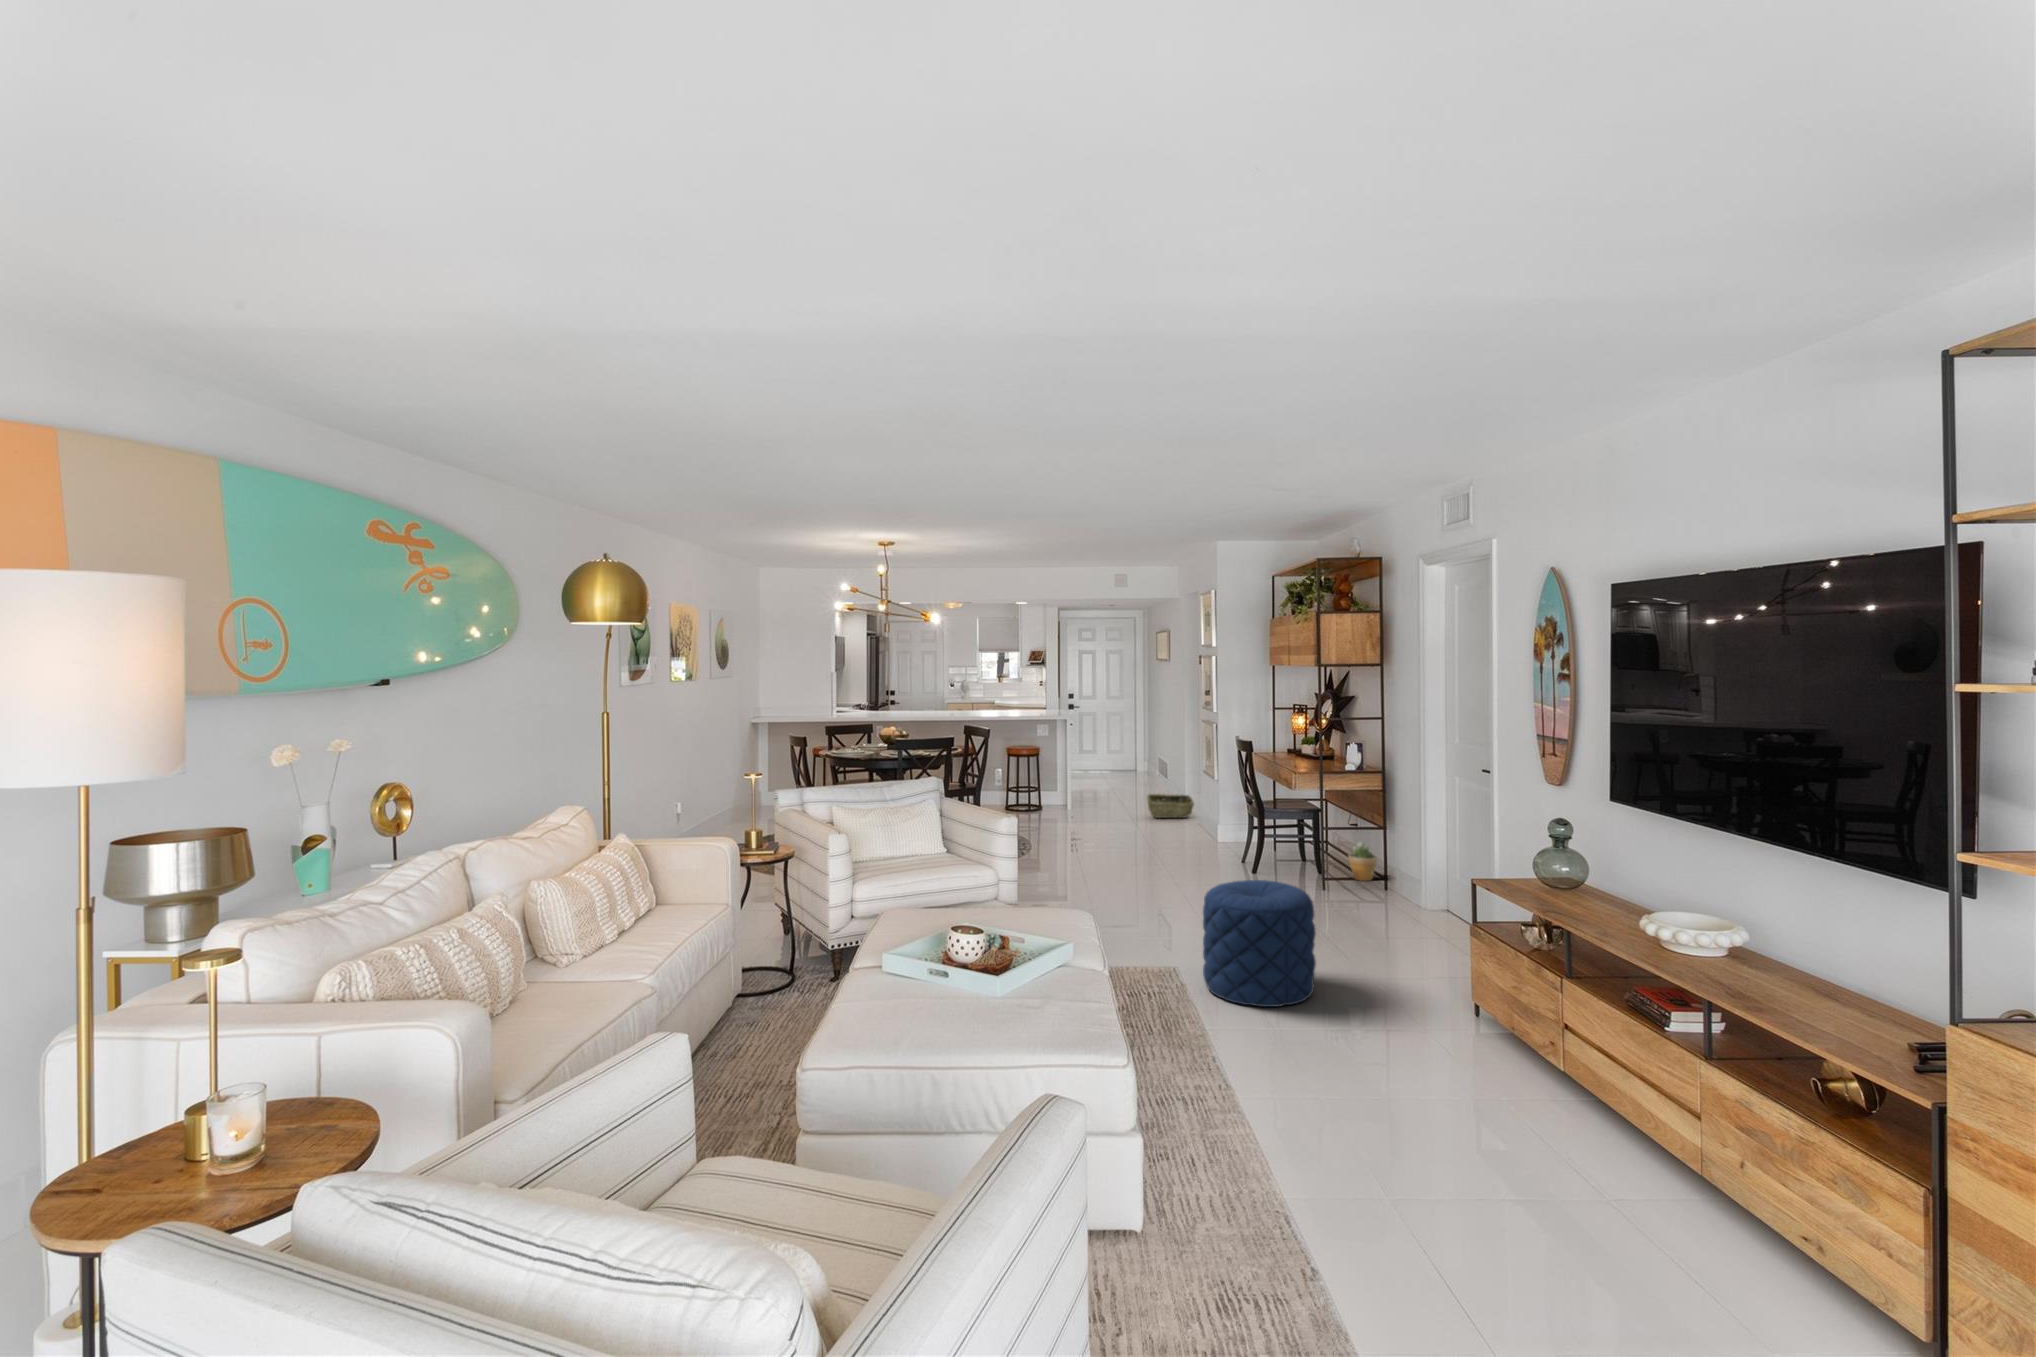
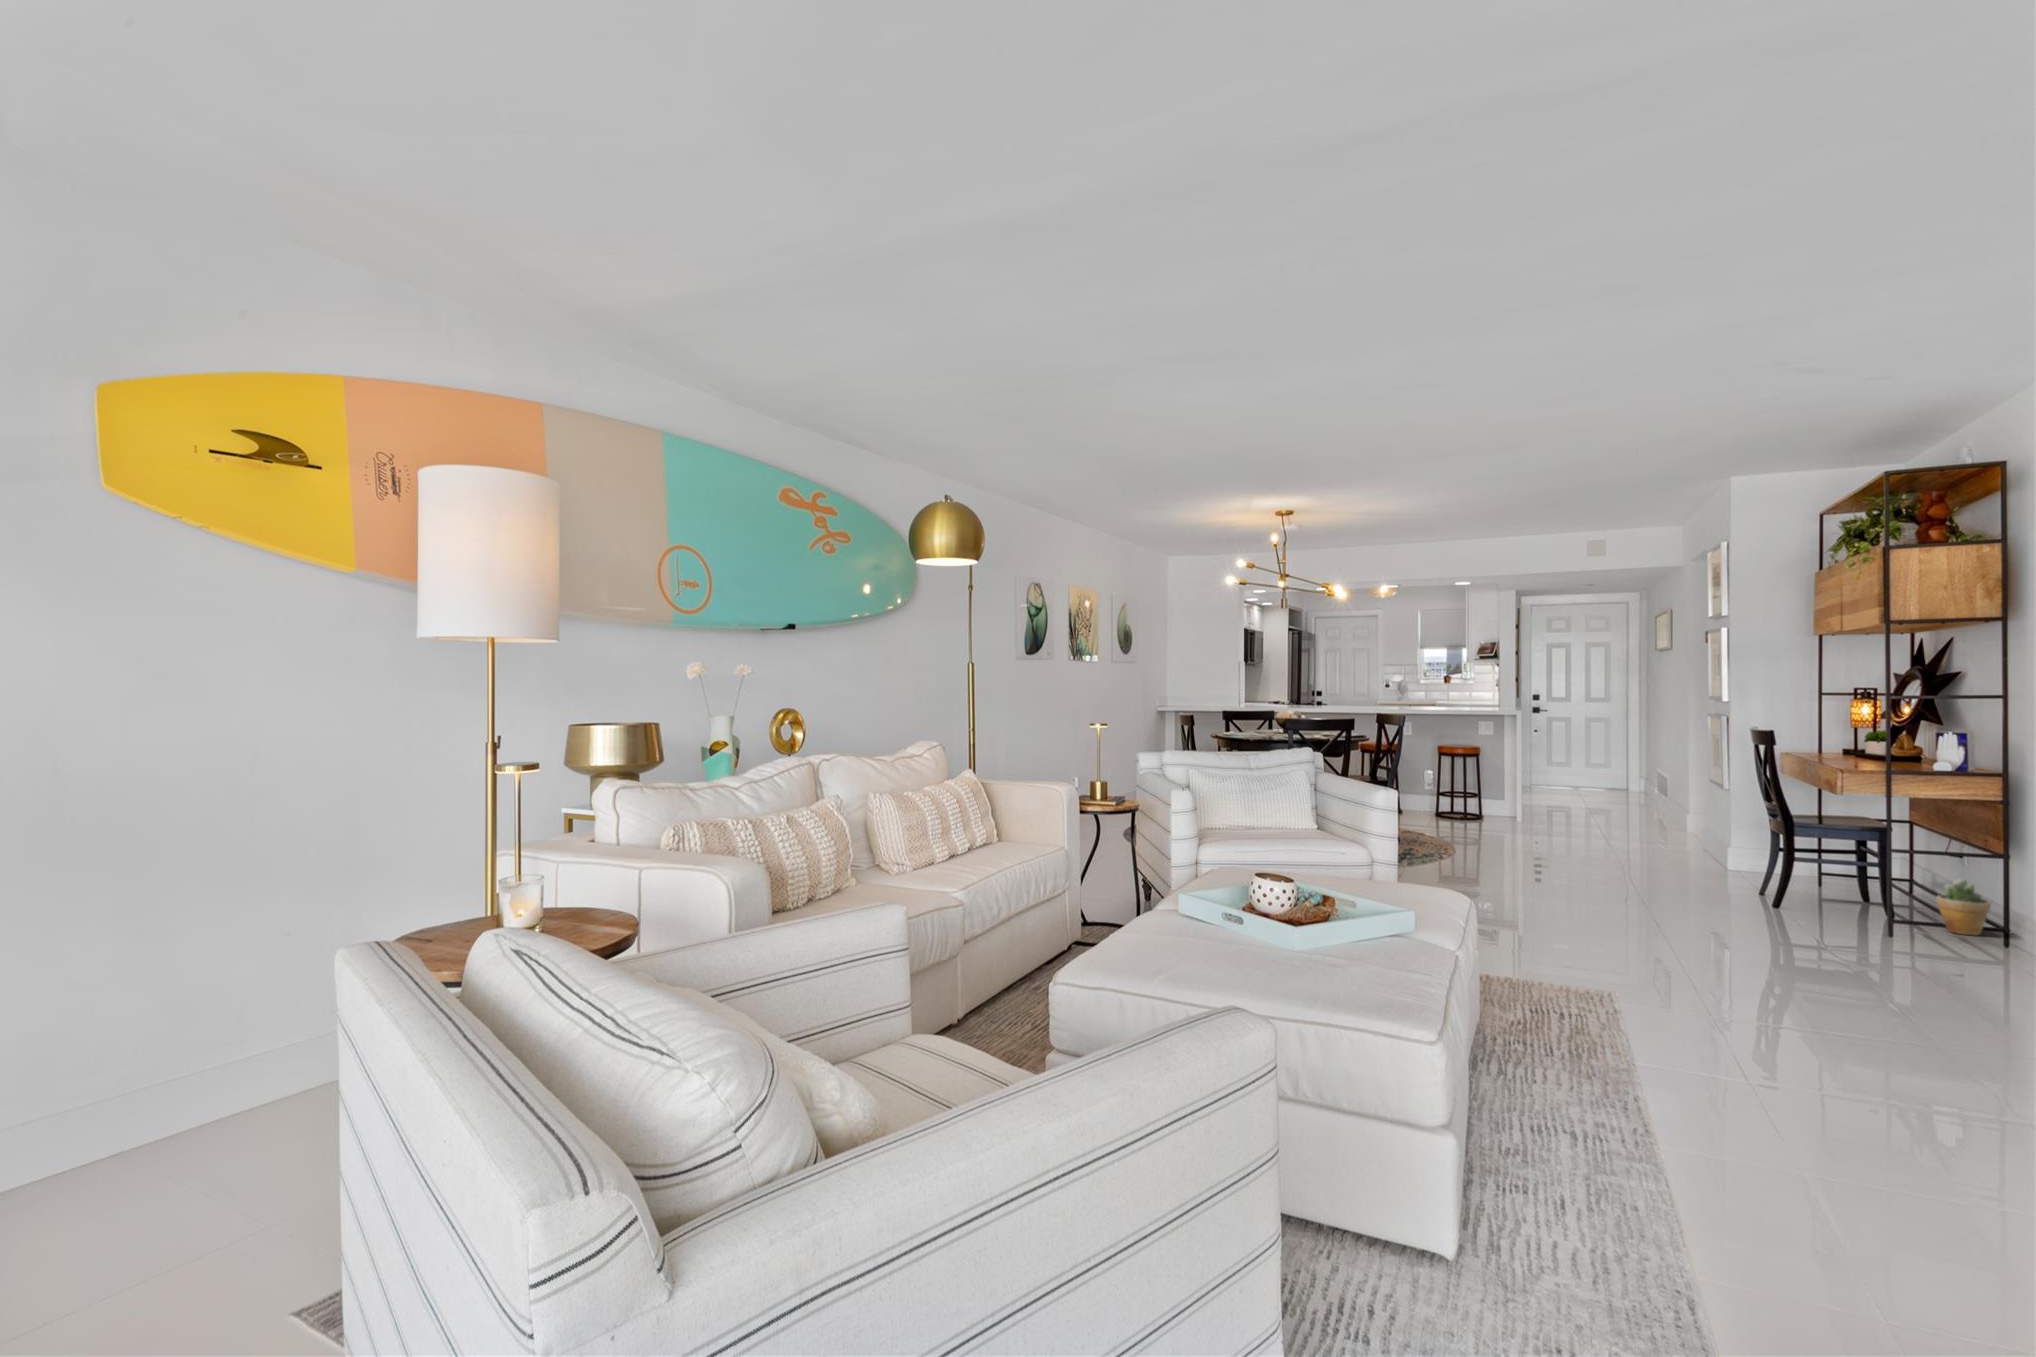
woven basket: present [1147,794,1194,818] -> none [1626,807,1697,841]
pouf: present [1203,880,1316,1007] -> none [1646,887,1831,1059]

